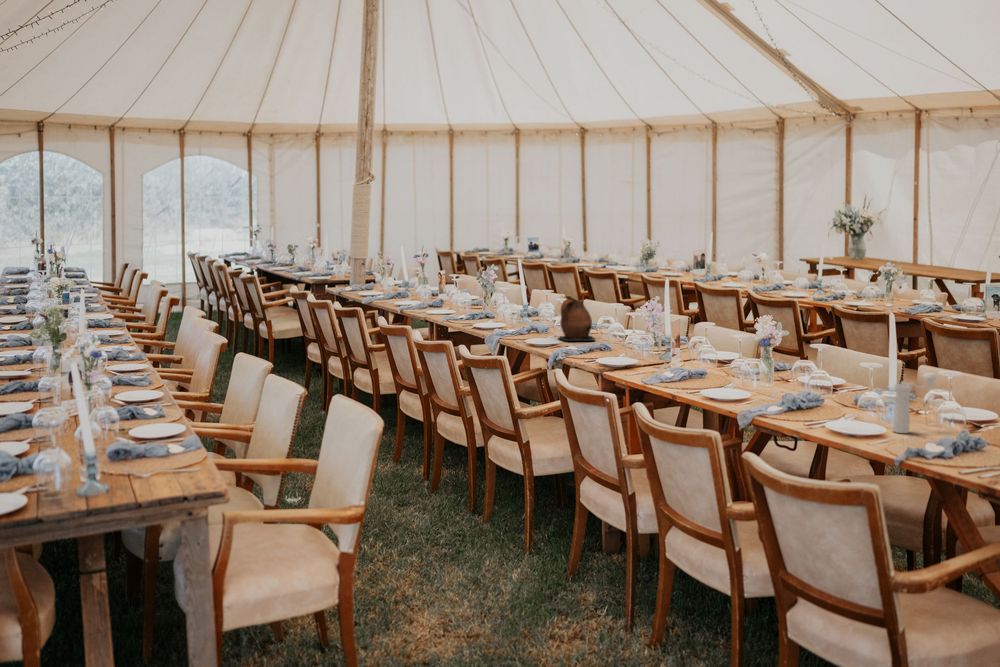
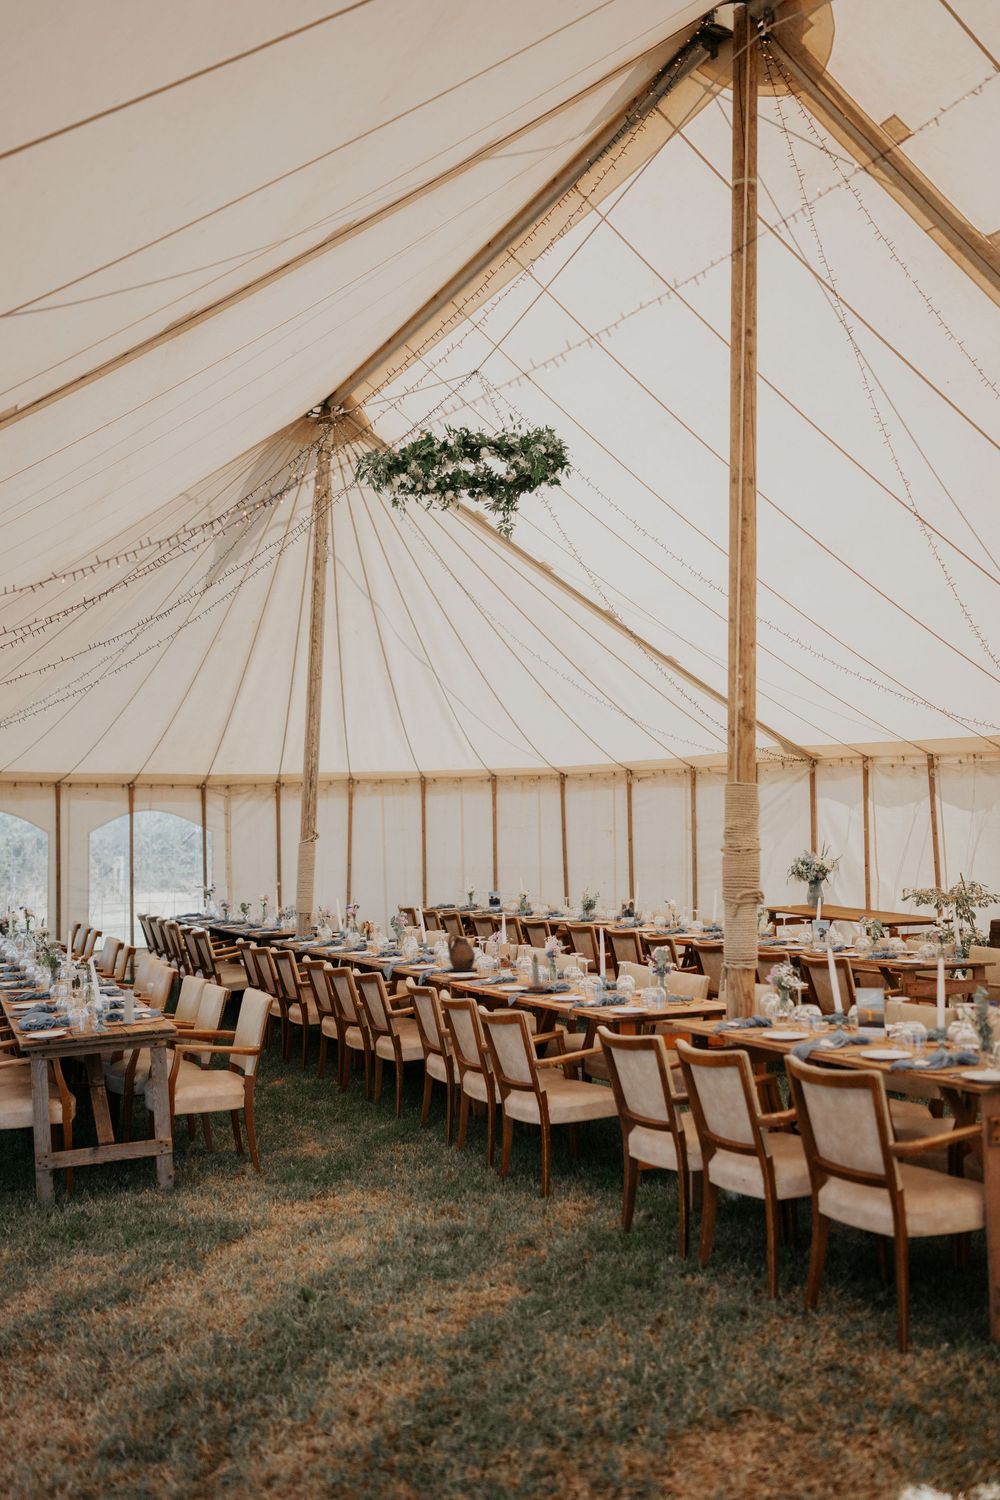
candle holder: none [702,335,752,391] -> present [519,954,552,992]
pepper mill: present [893,373,936,433] -> present [123,983,154,1024]

